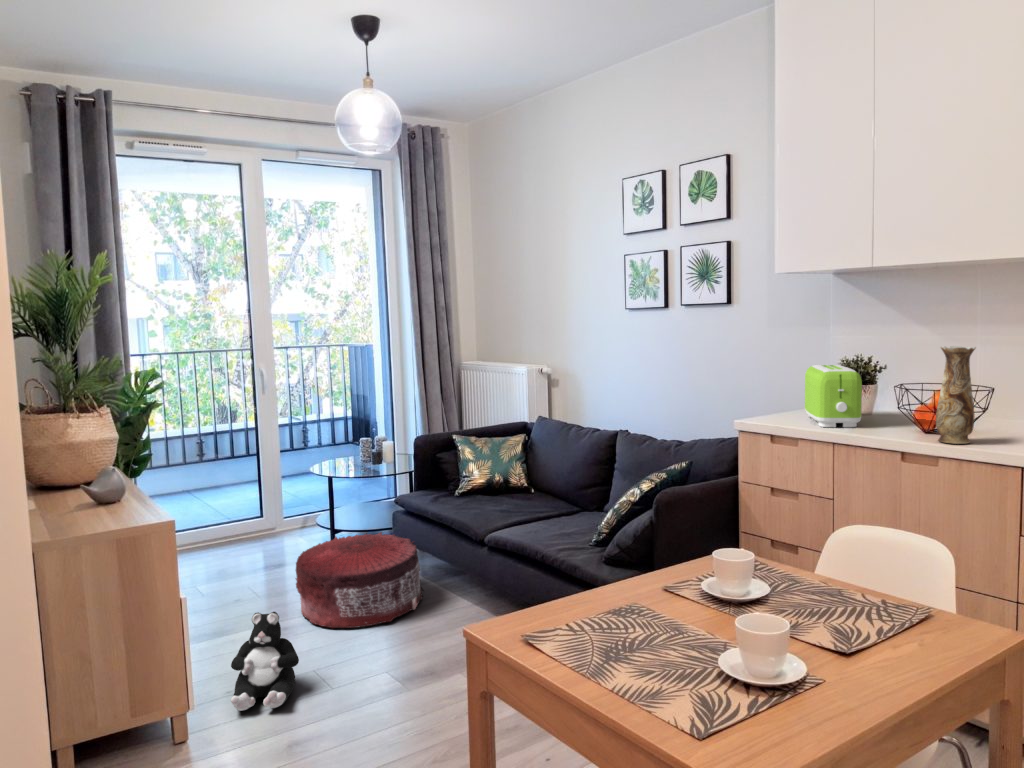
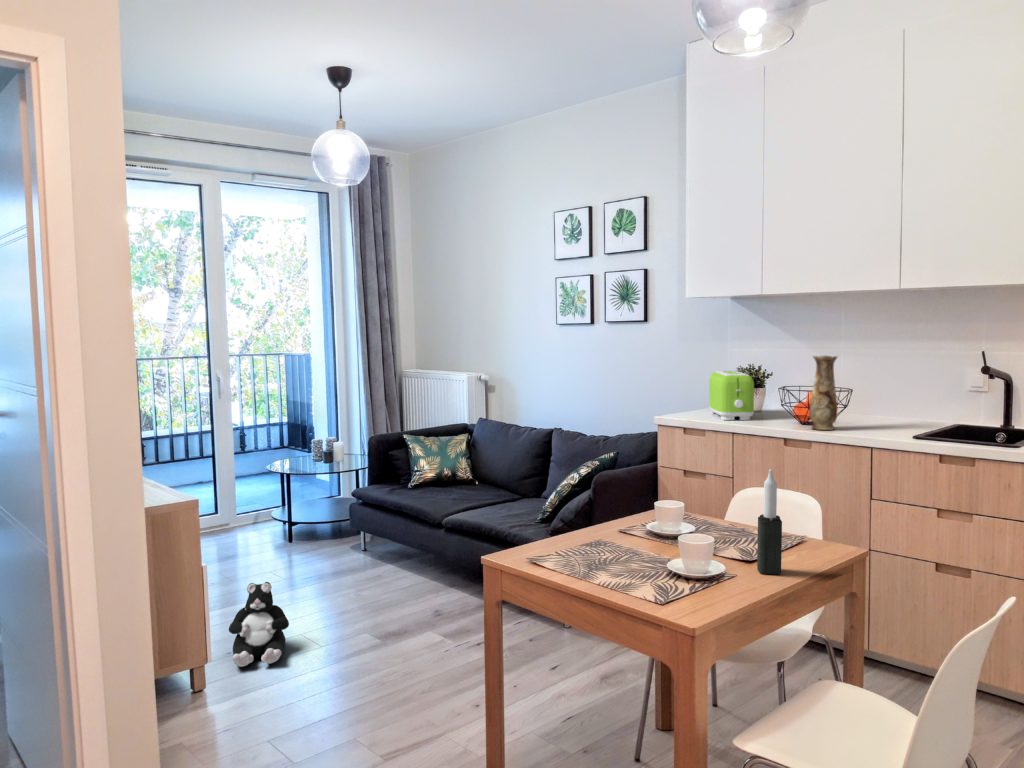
candle: none [855,526,893,681] -> present [757,469,782,575]
pouf: present [296,532,424,628] -> none [270,519,384,602]

